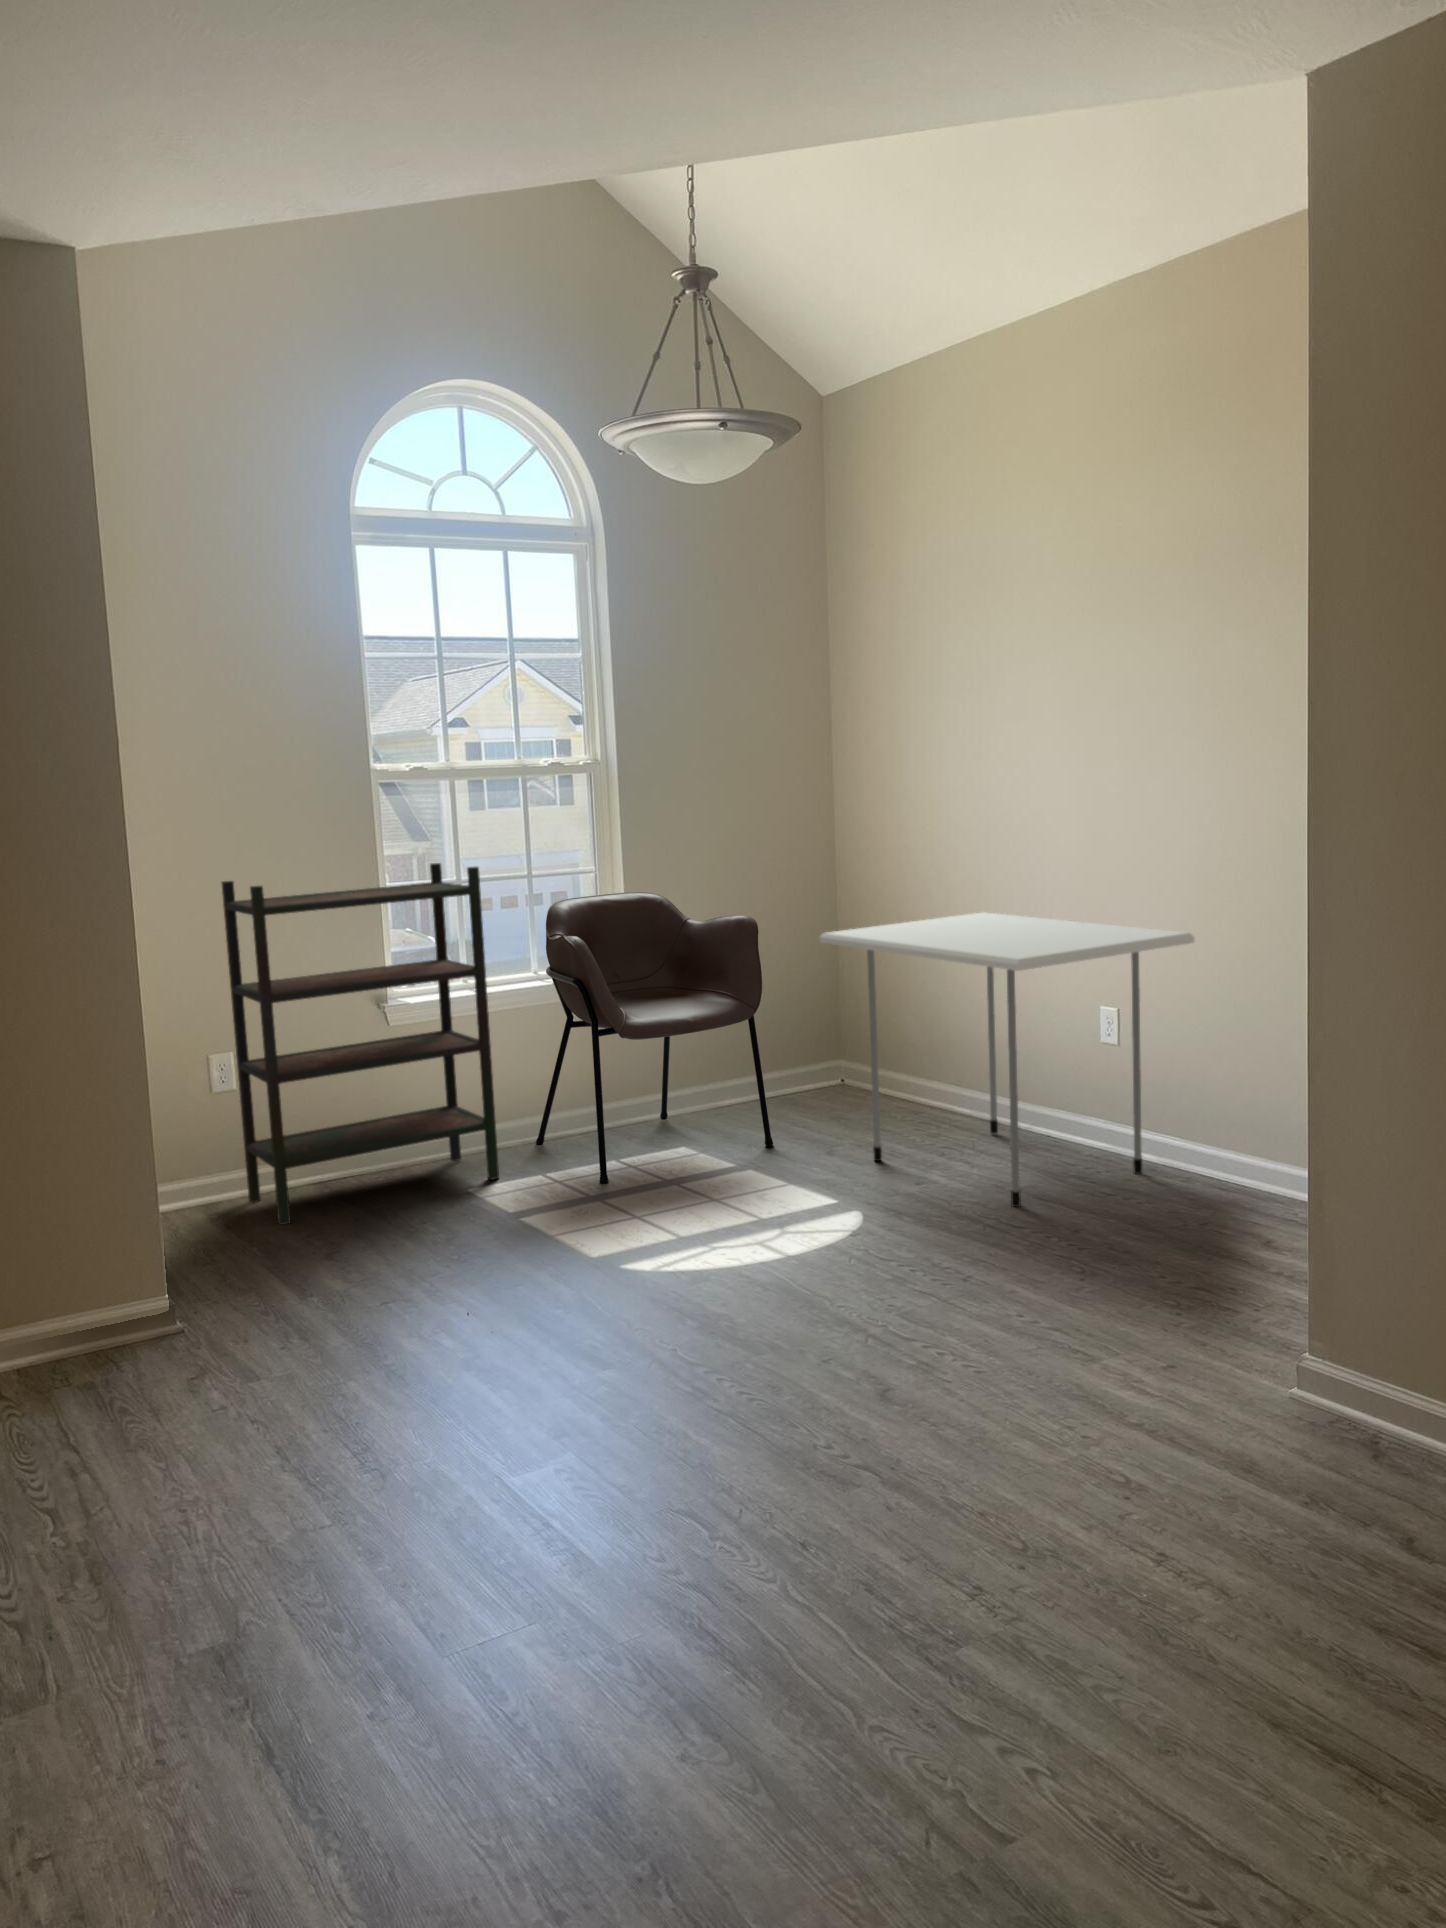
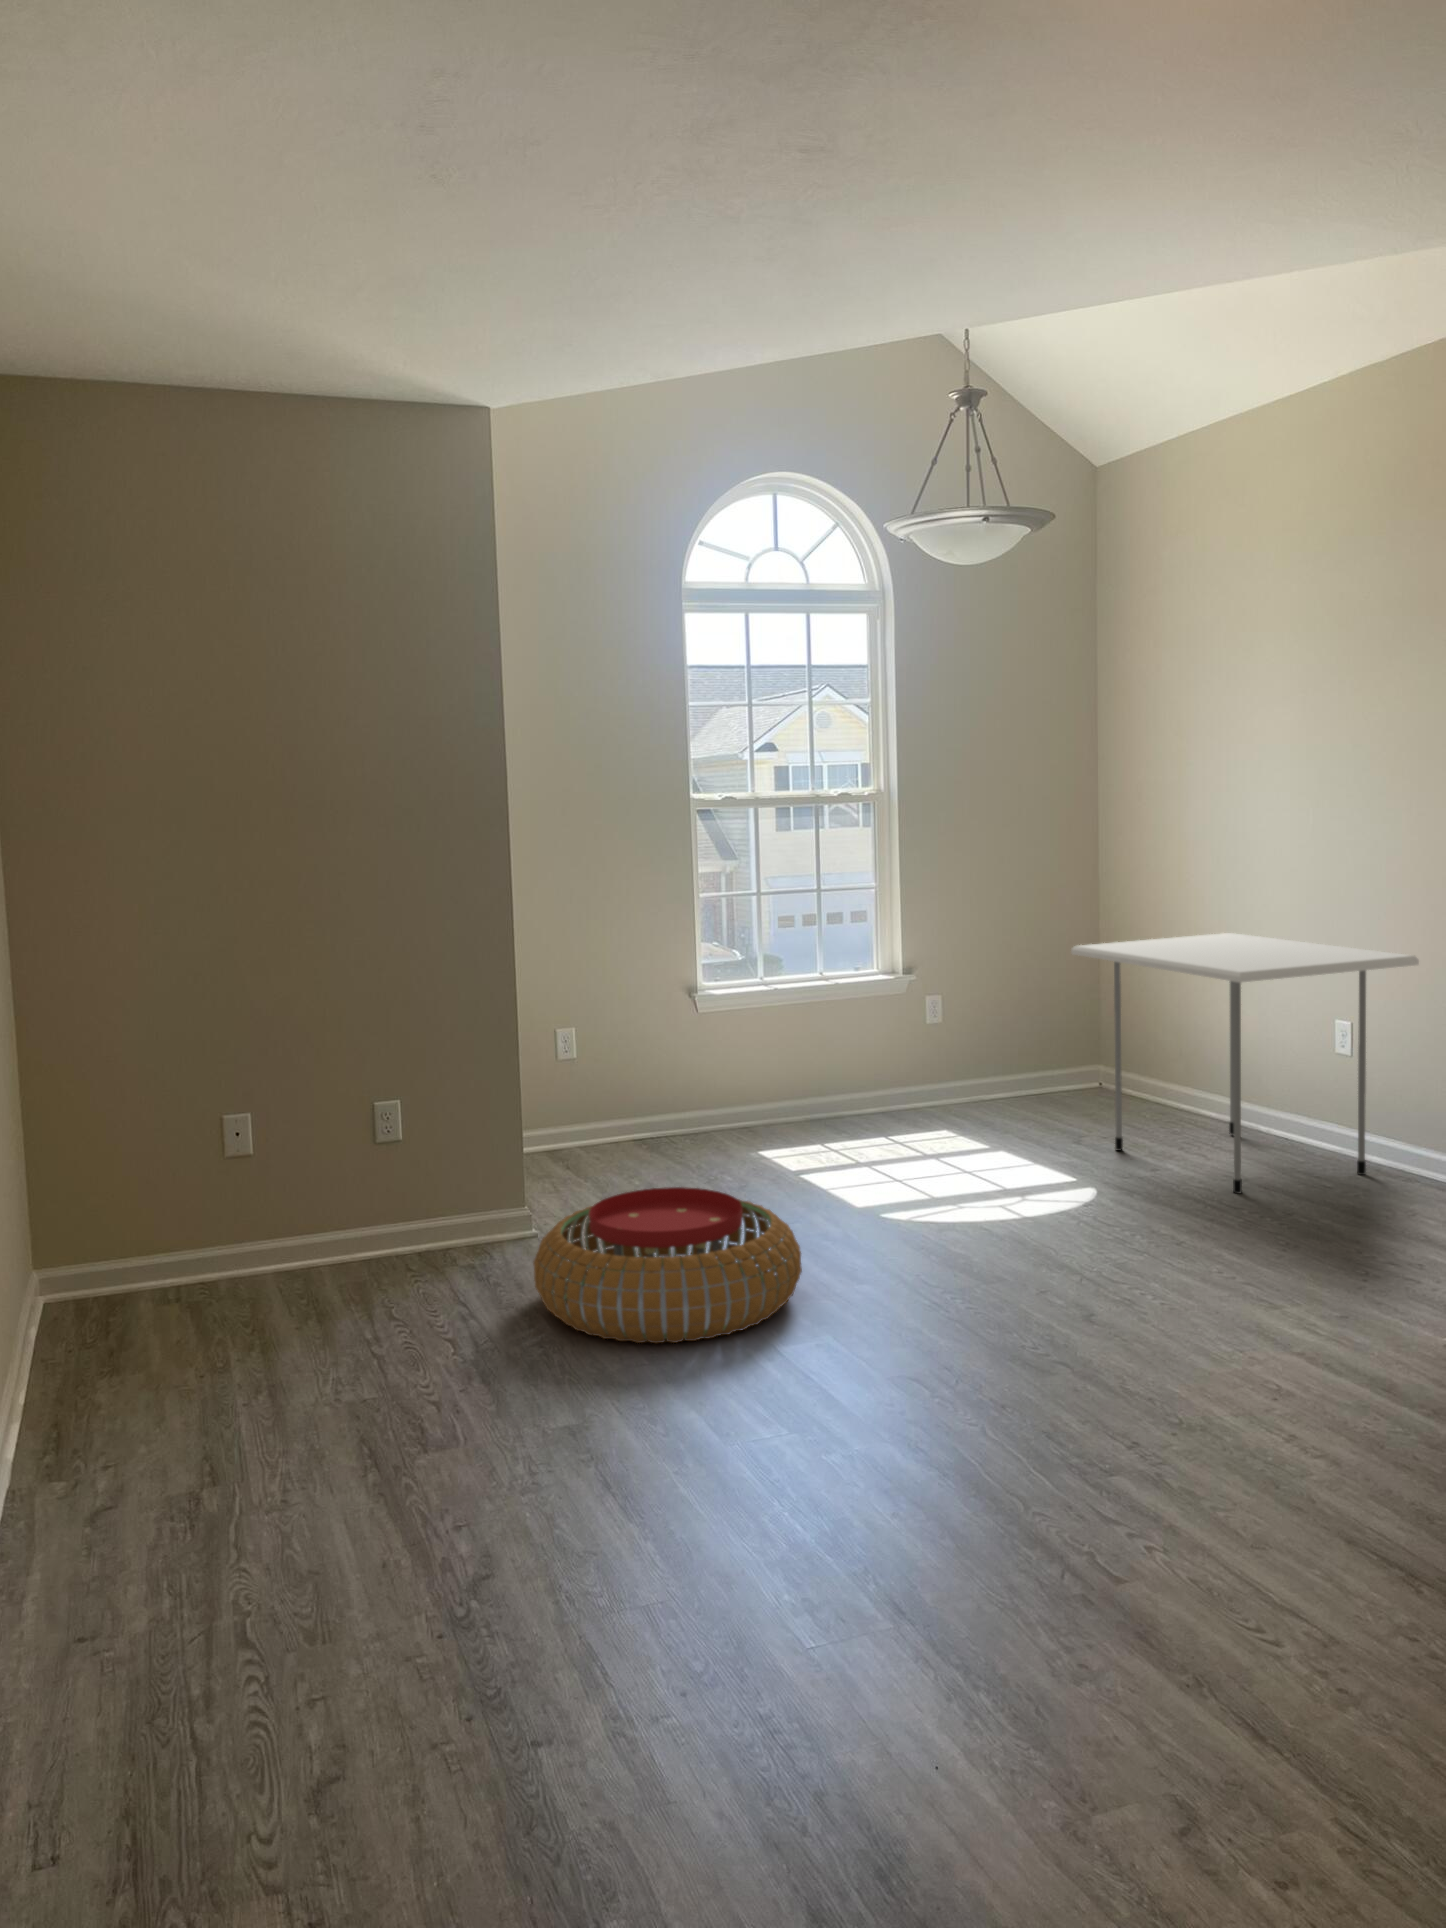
bookshelf: present [222,863,499,1225] -> none [570,876,785,1168]
armchair: present [535,892,774,1184] -> none [818,906,1027,1155]
pouf: none [172,1266,533,1491] -> present [534,1187,802,1343]

